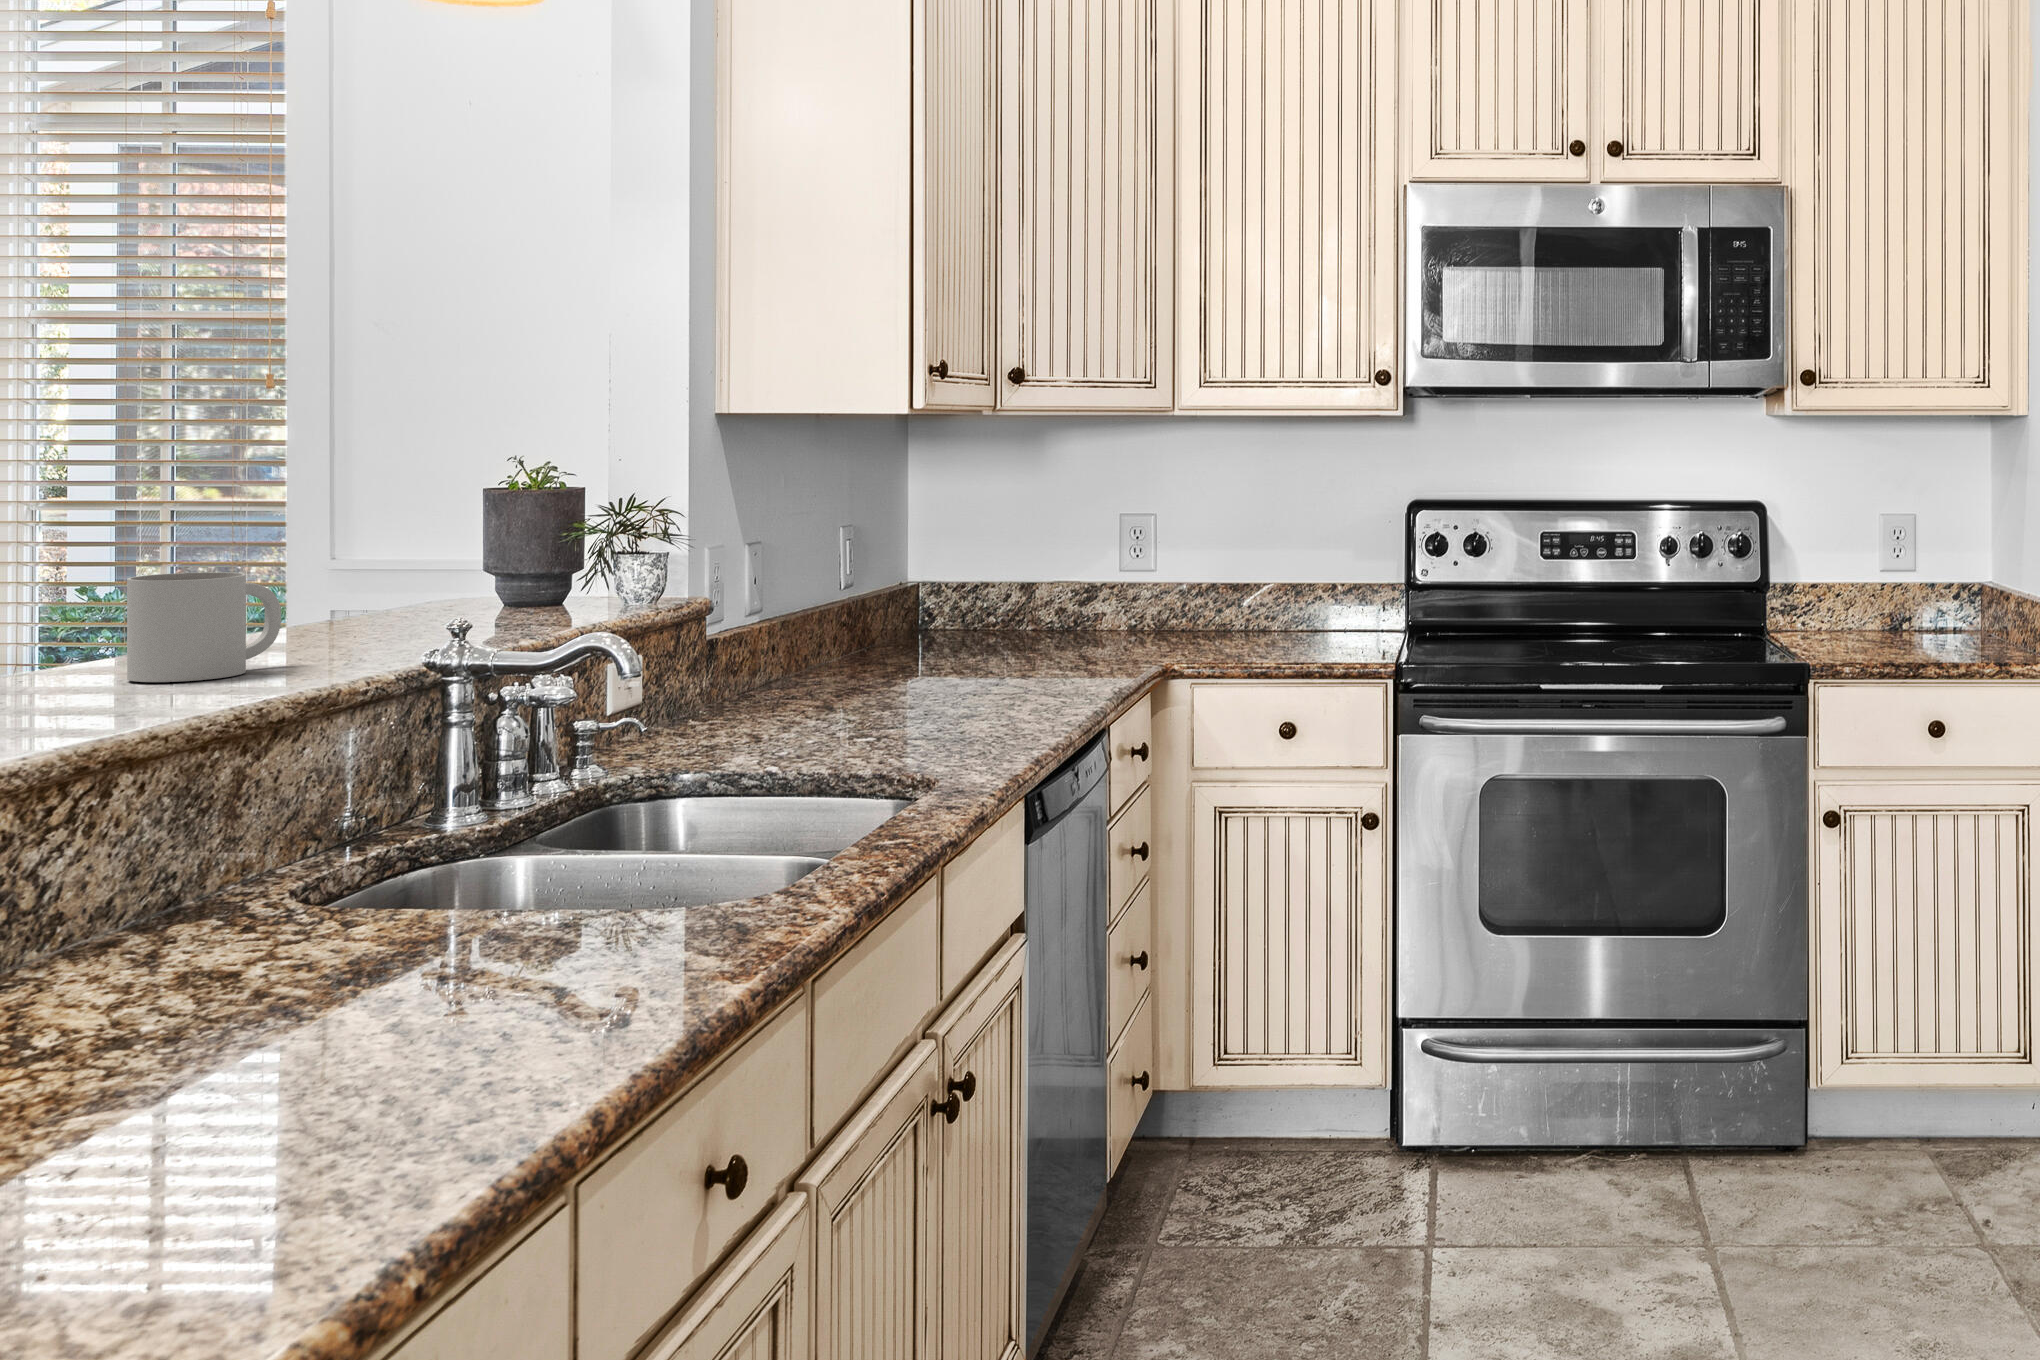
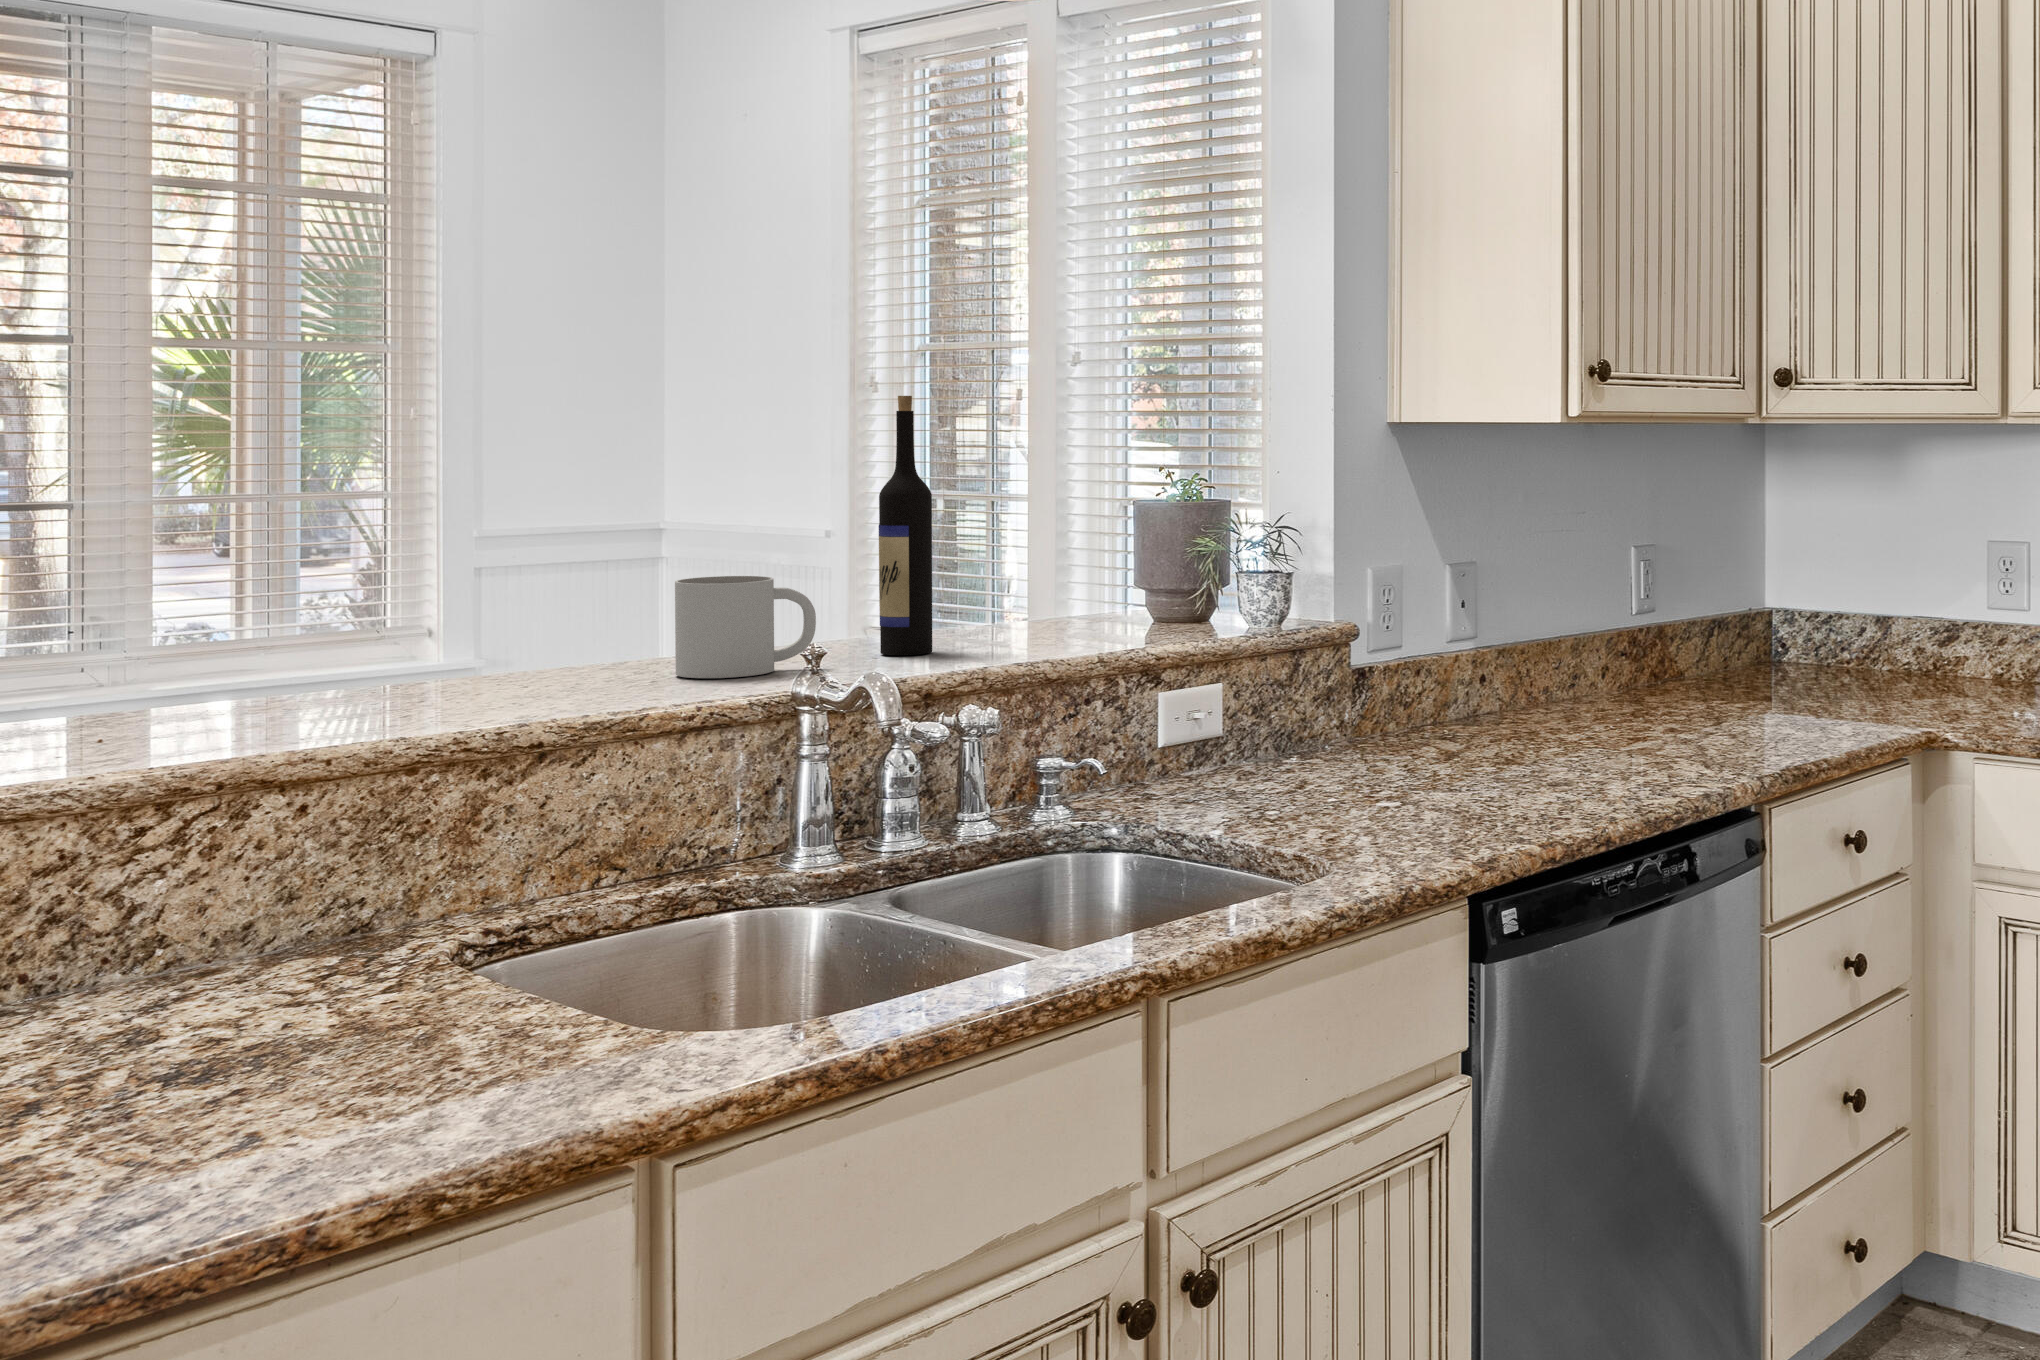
wine bottle: none [299,382,360,651] -> present [879,396,932,655]

